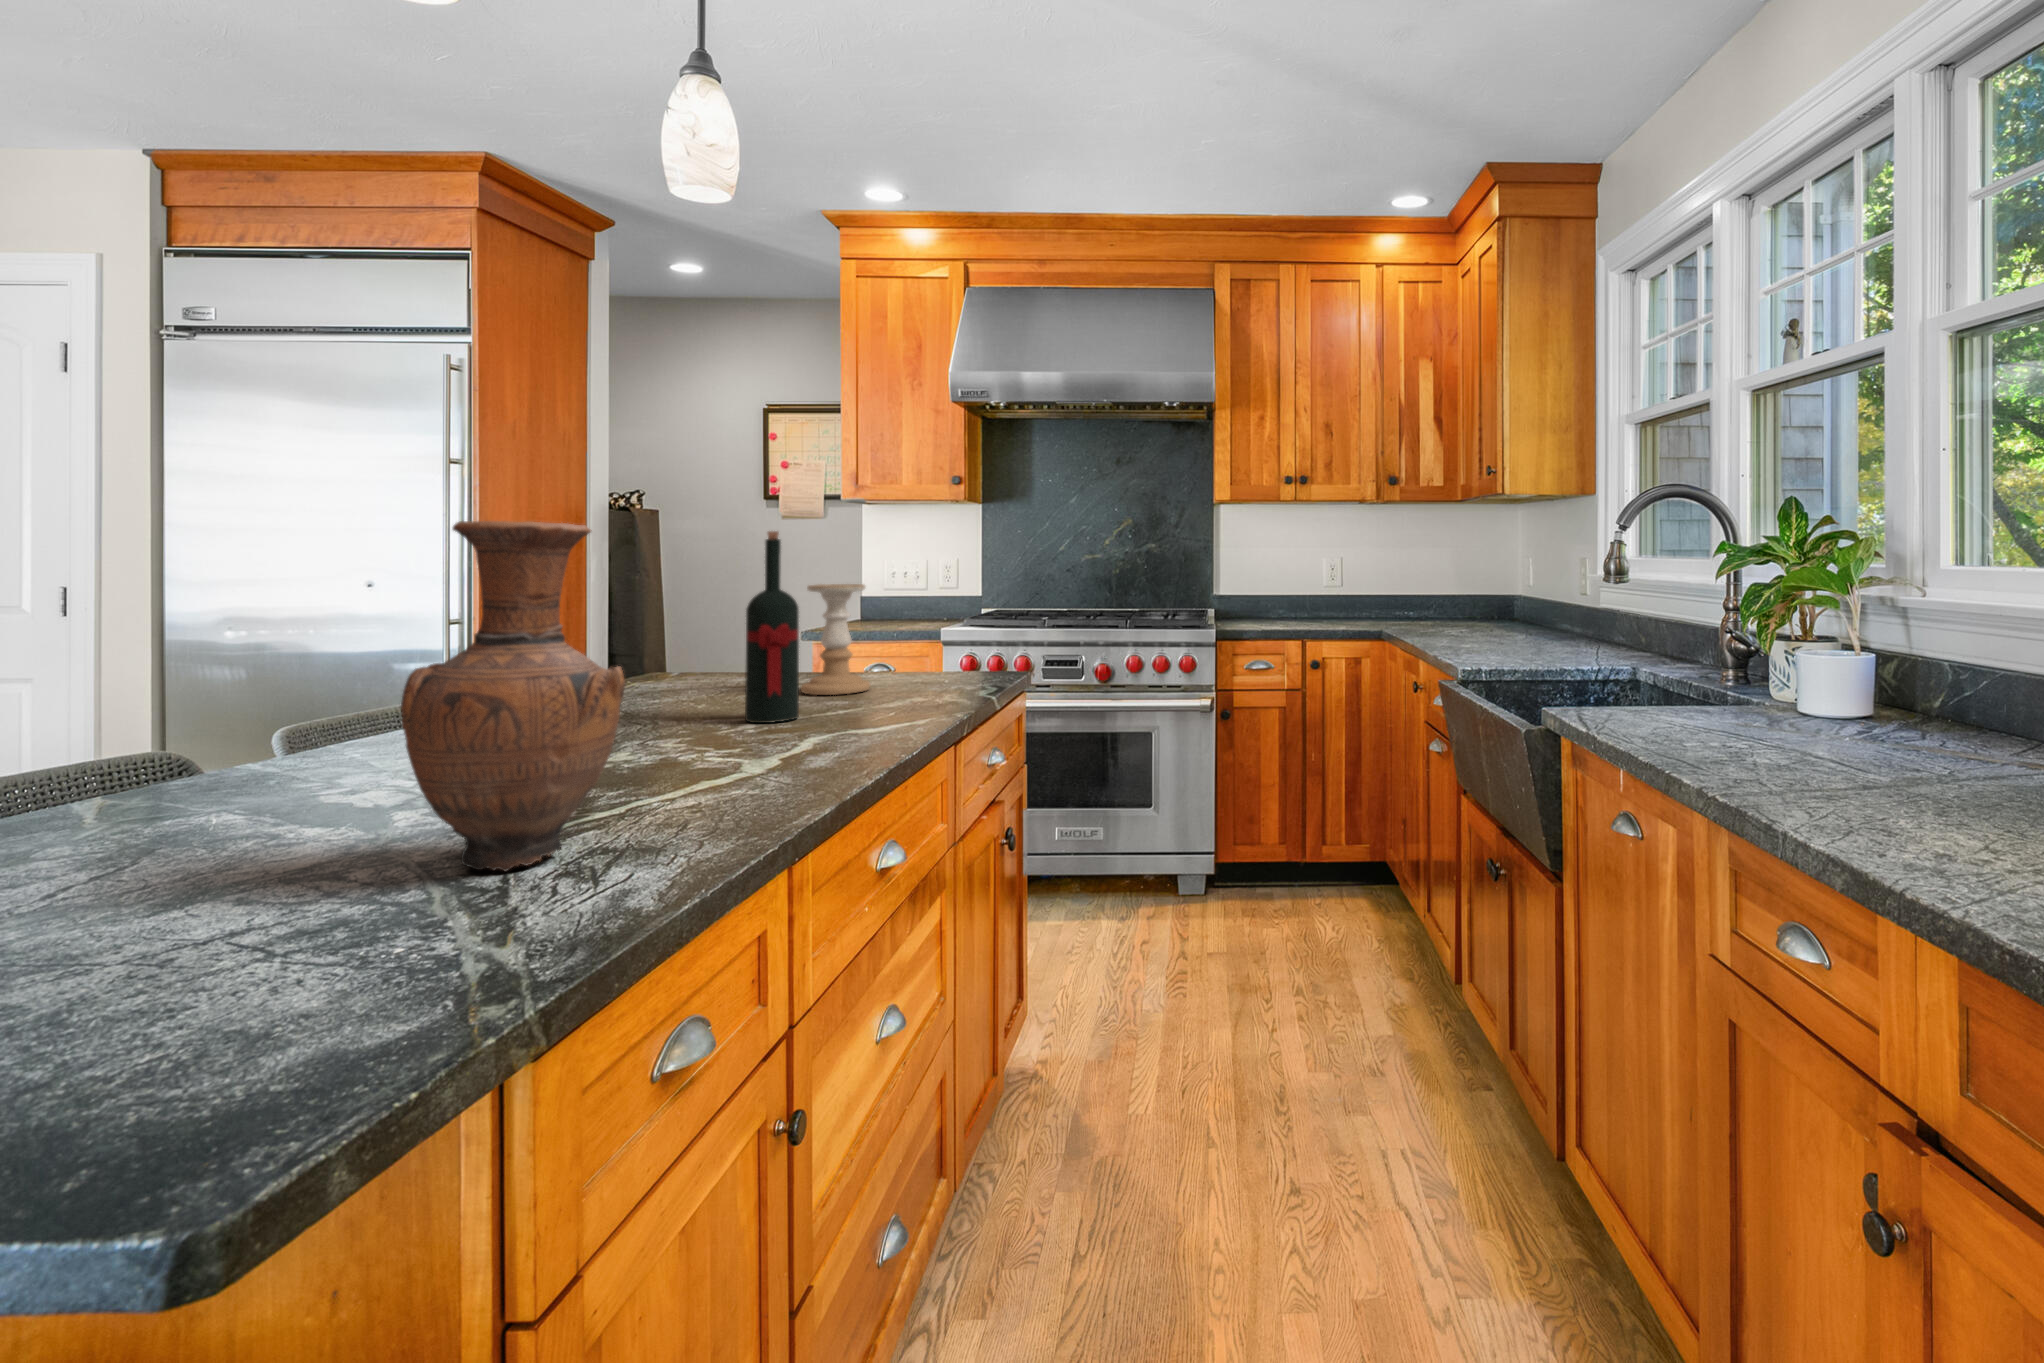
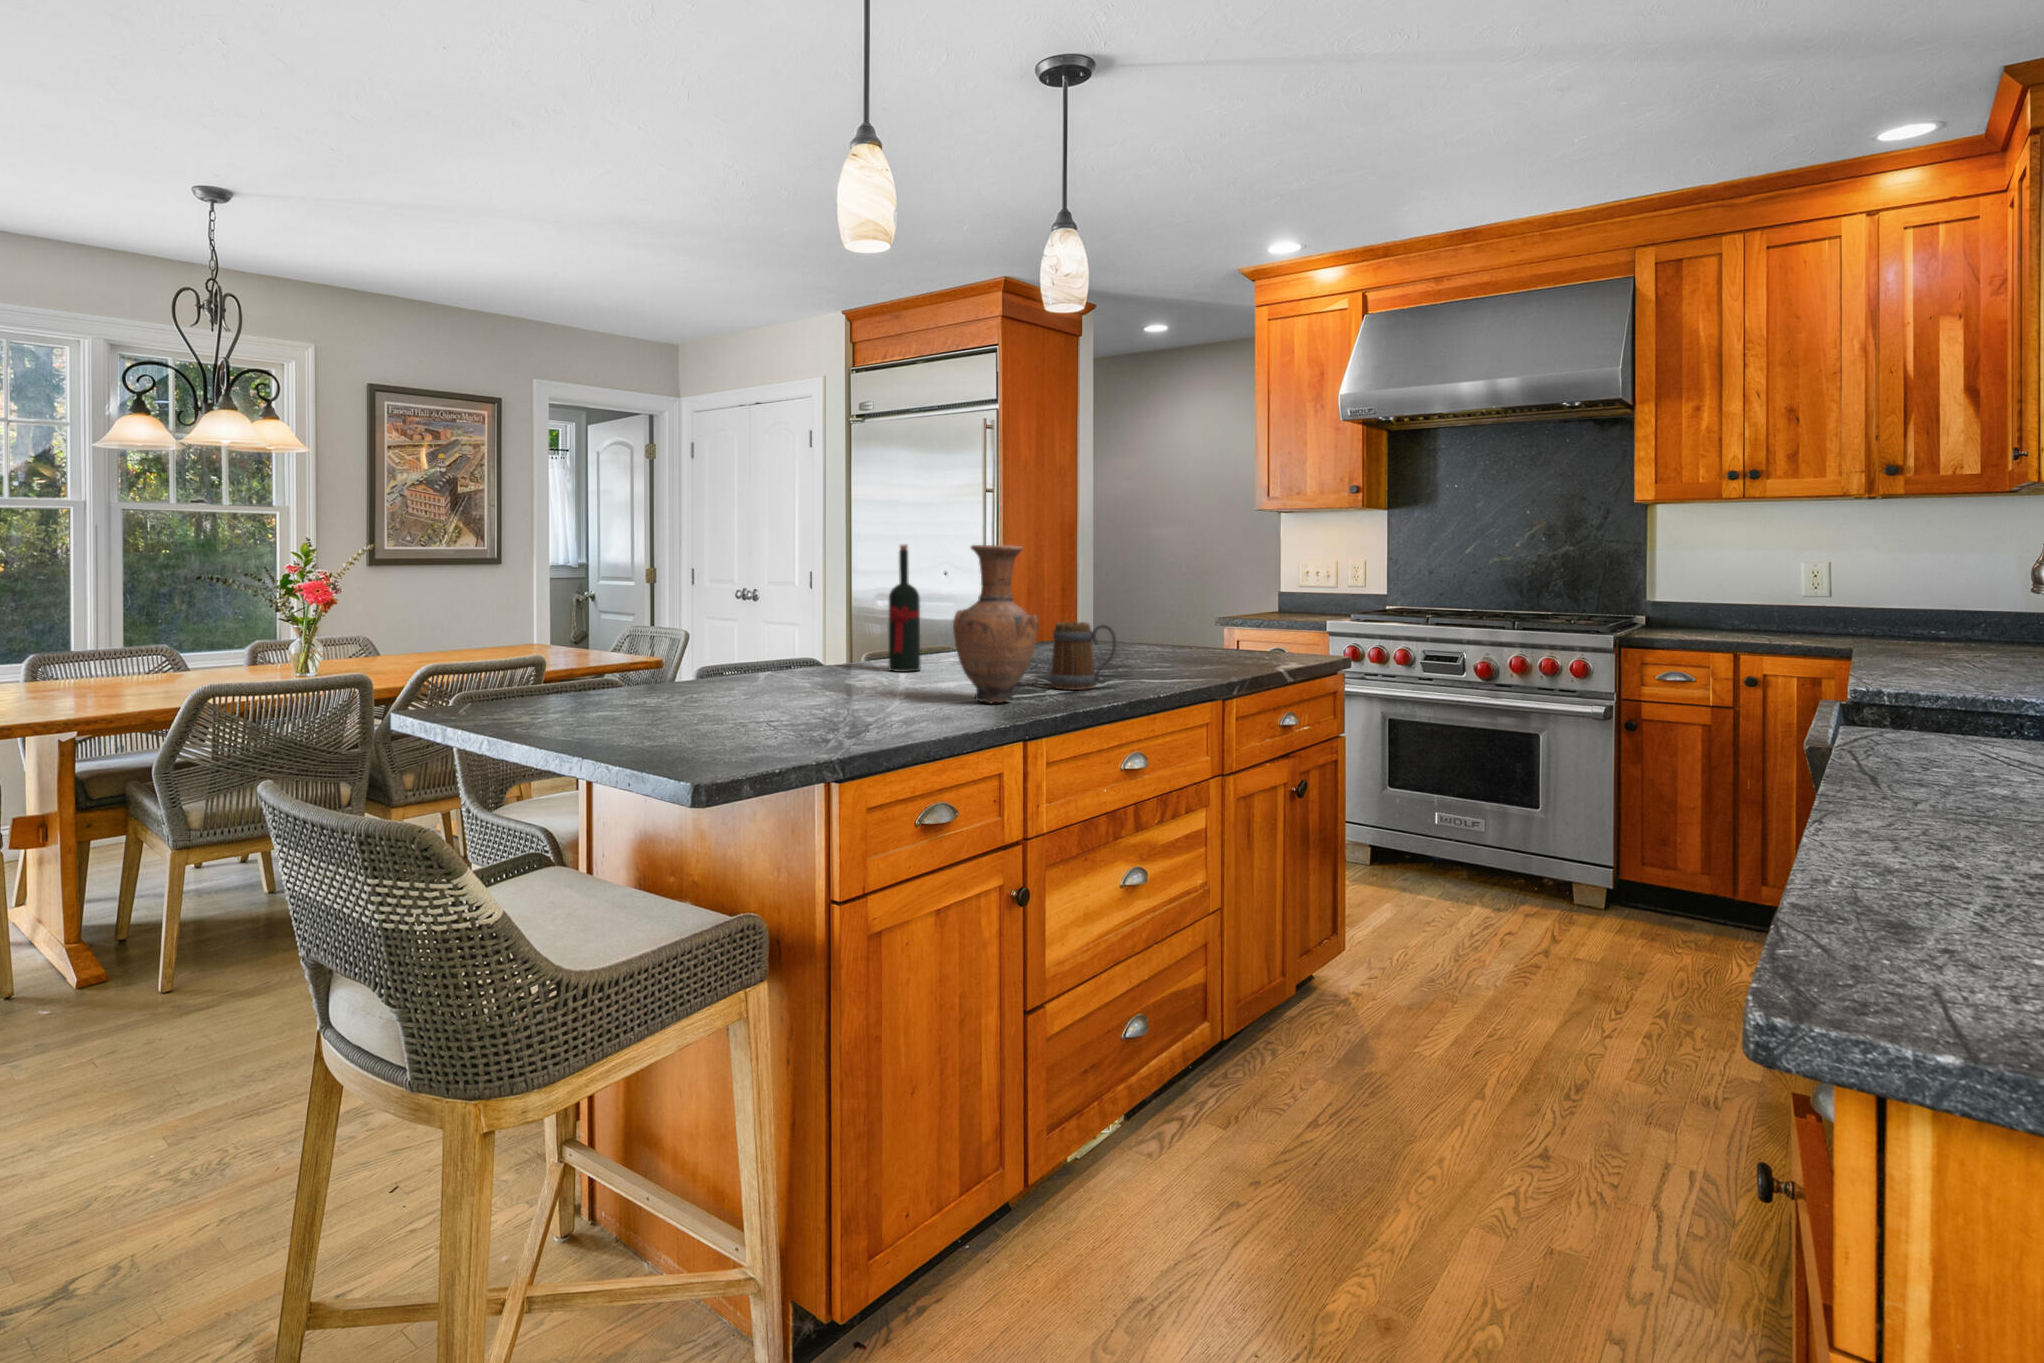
wine bottle: present [745,531,799,723] -> present [889,545,920,672]
candle holder: present [801,584,870,695] -> none [1174,580,1222,657]
mug: none [627,666,764,796] -> present [1049,622,1117,690]

